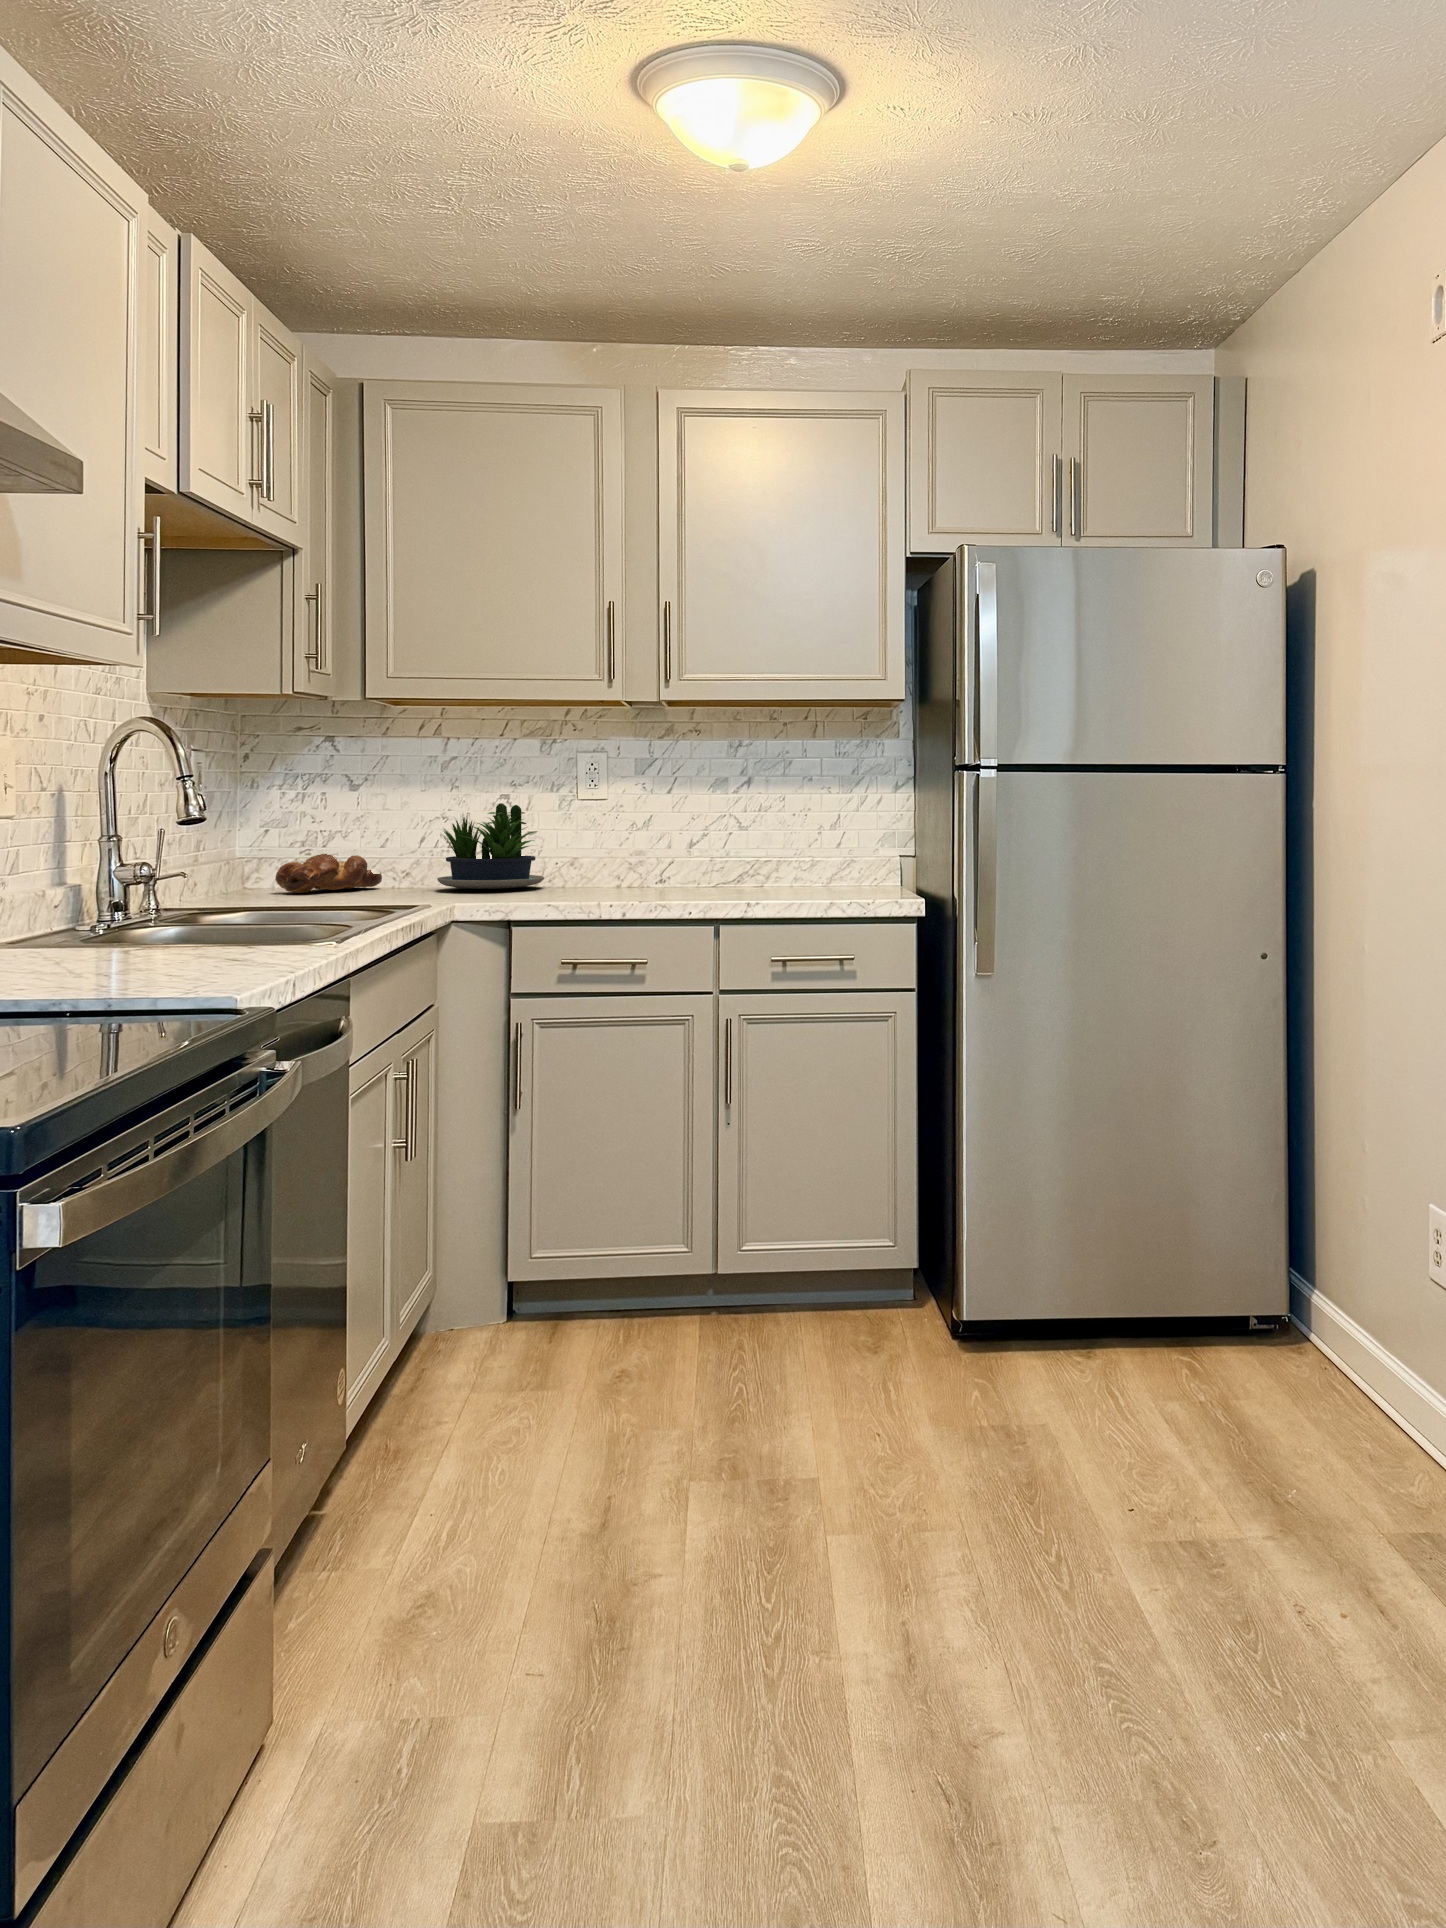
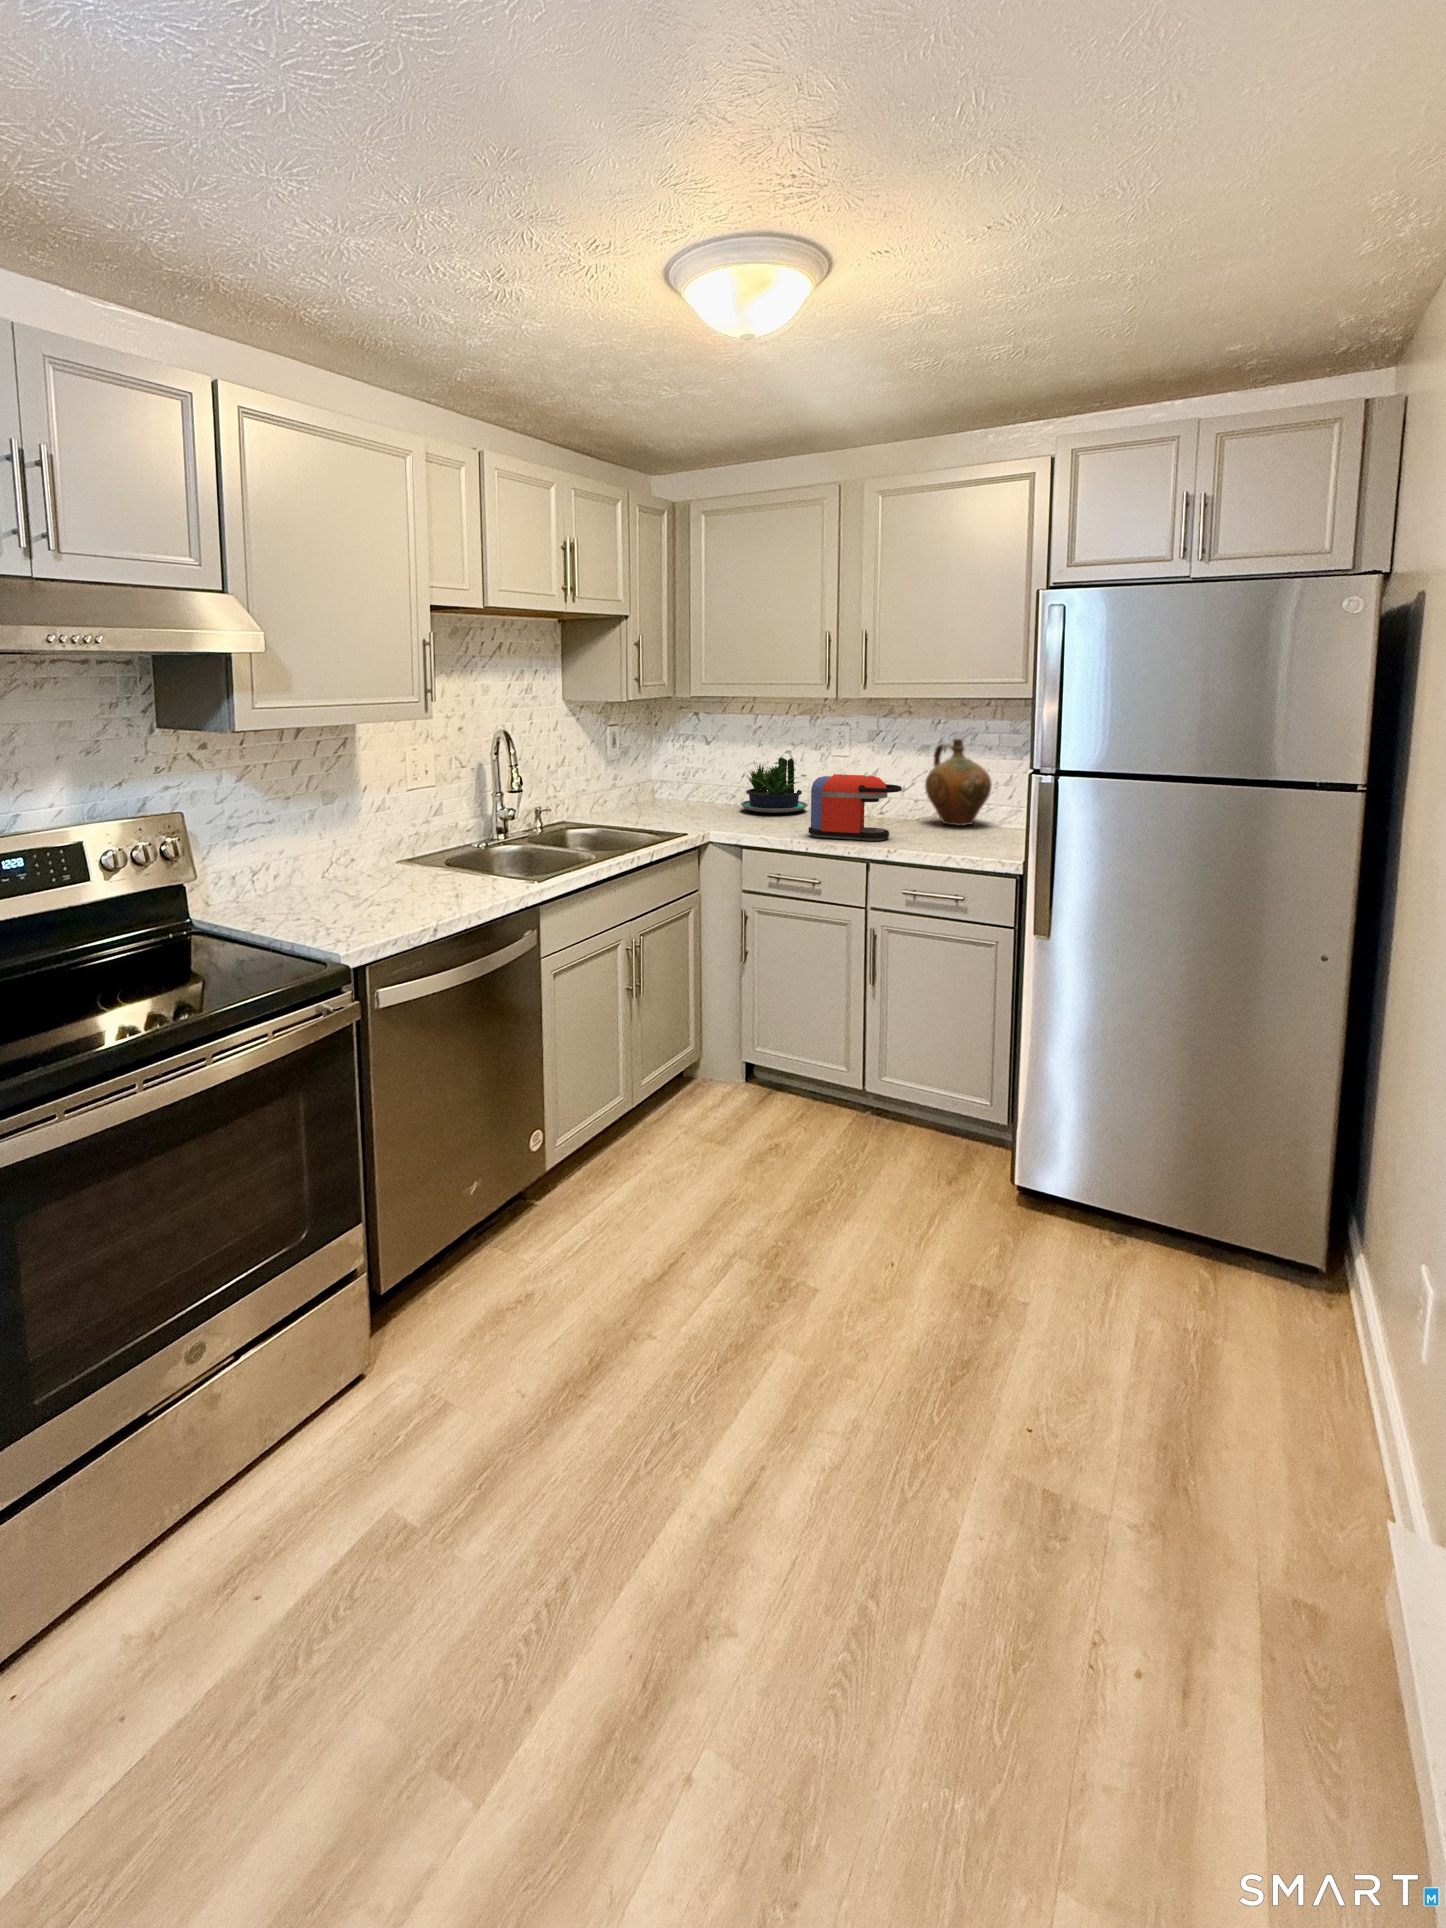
ceramic jug: none [731,764,818,884] -> present [925,739,991,826]
coffee maker: none [607,805,739,900] -> present [809,774,902,841]
bread loaf: present [275,854,382,893] -> none [659,781,721,805]

